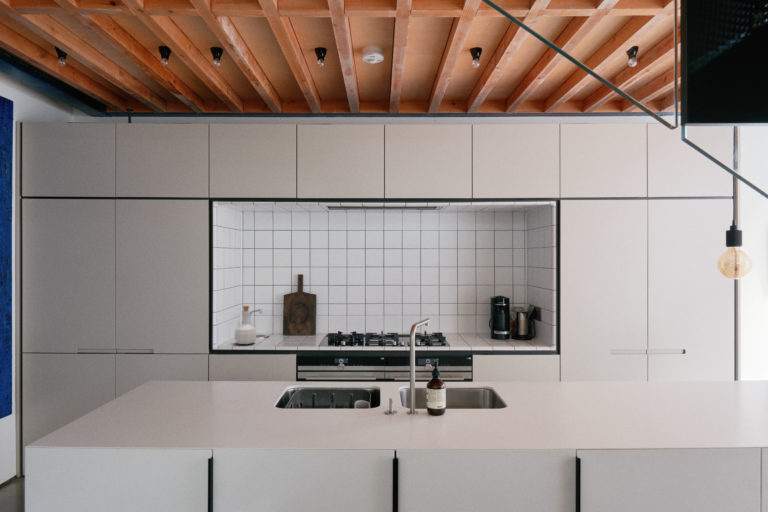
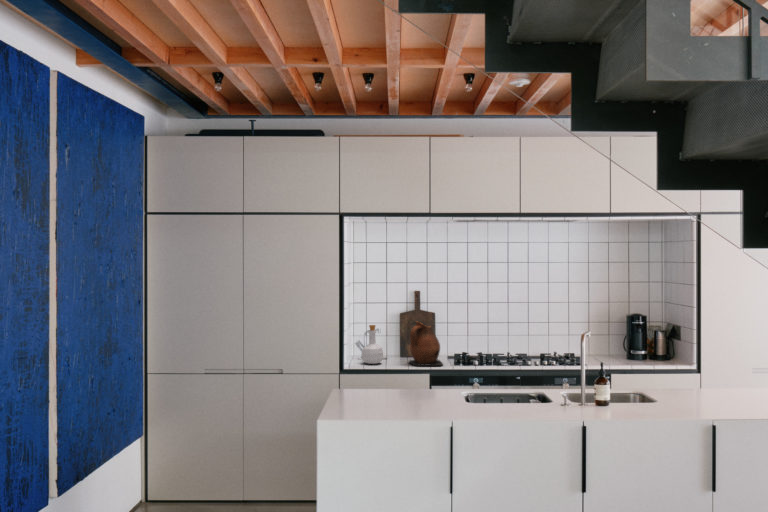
ceramic pitcher: none [281,303,315,347] -> present [409,322,443,365]

